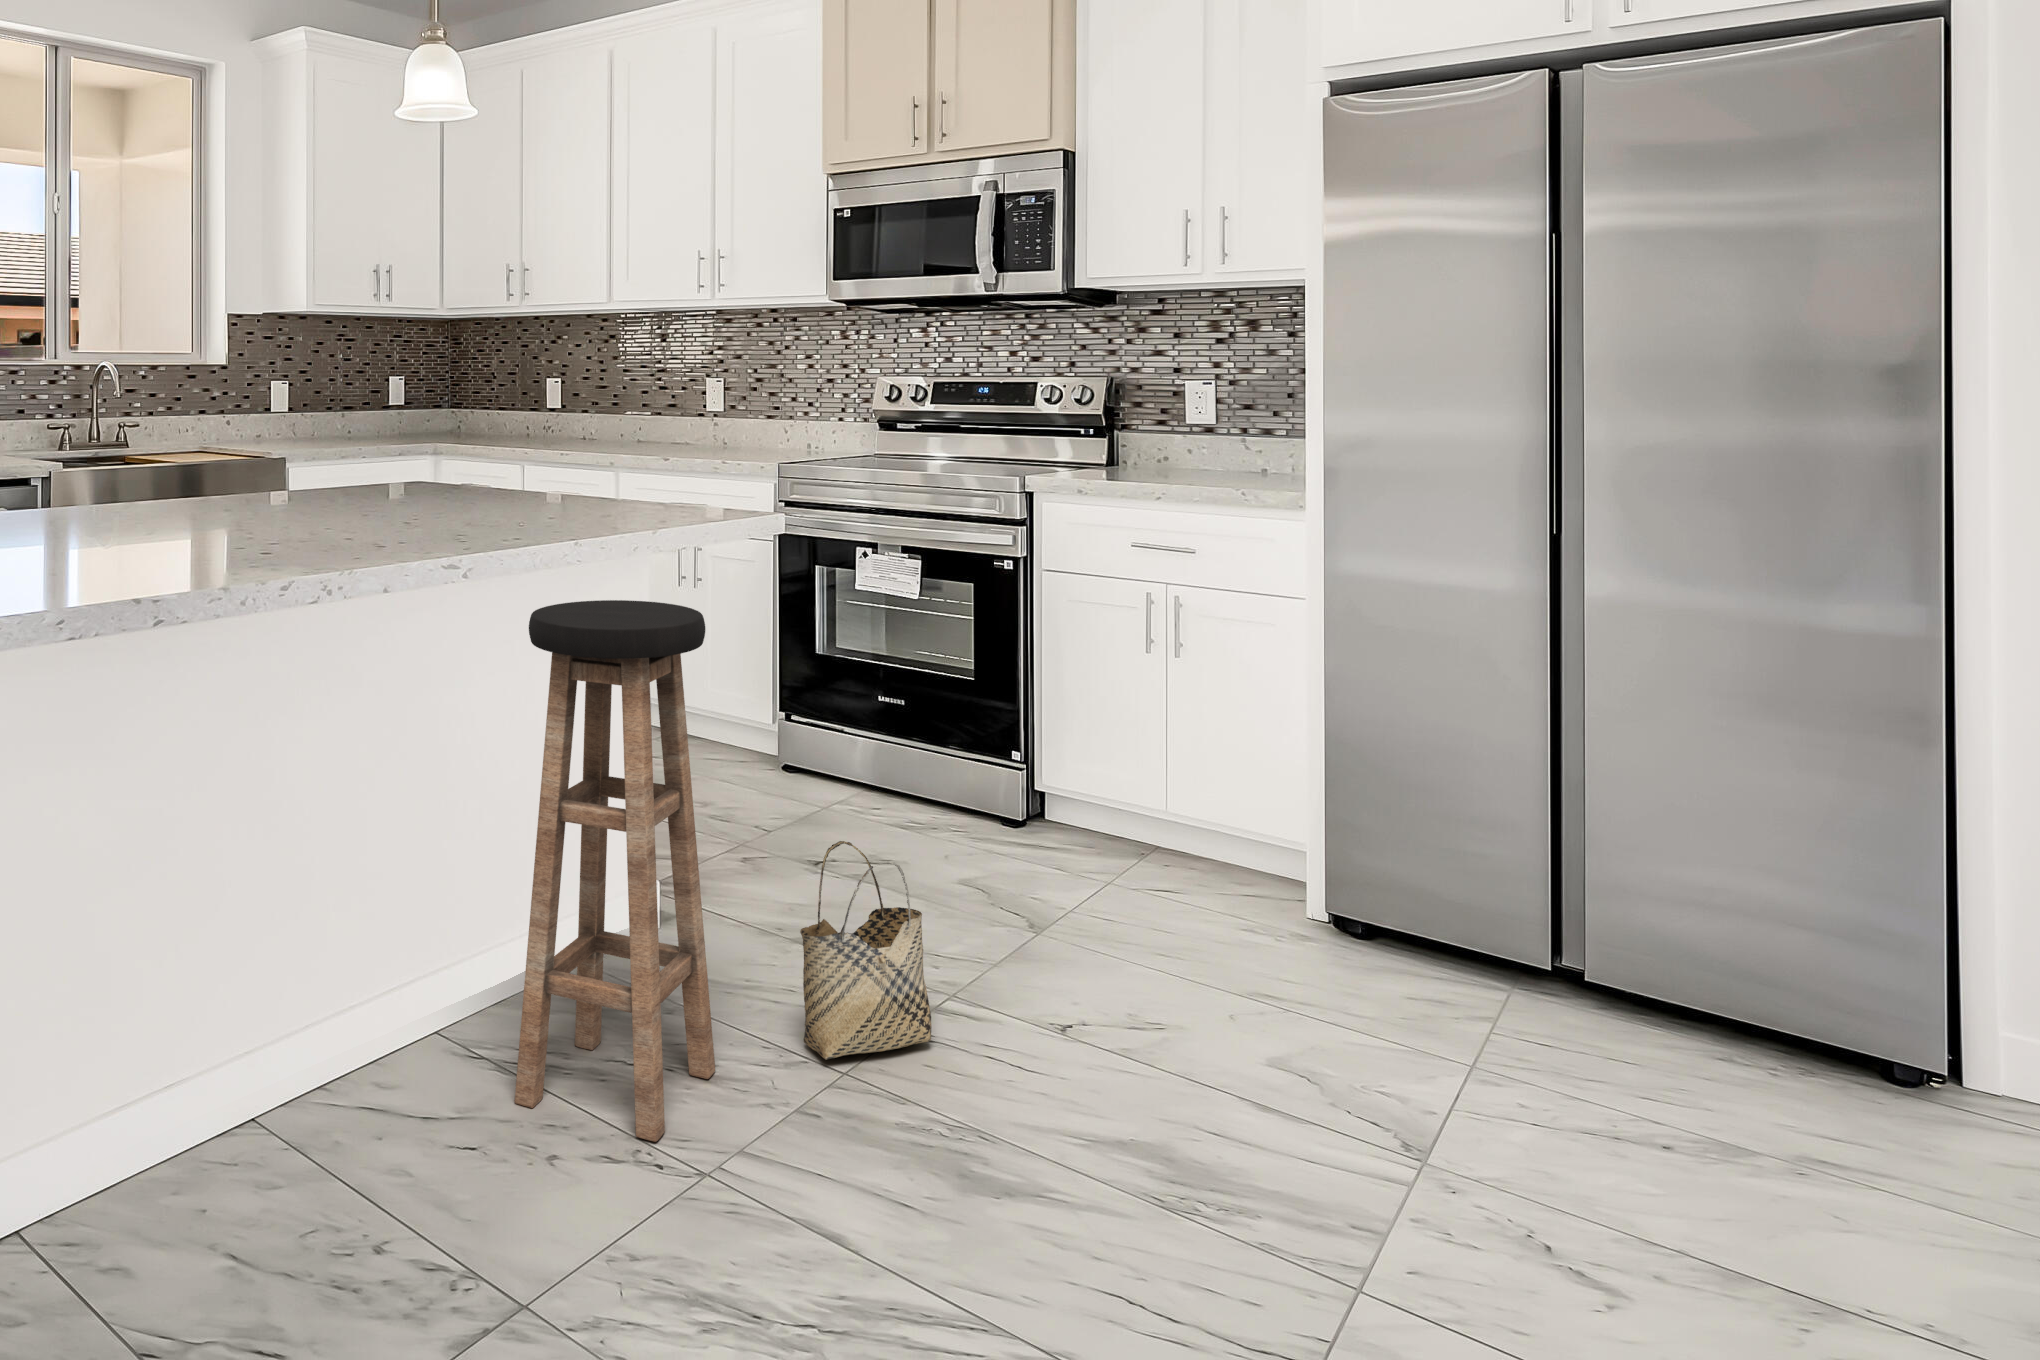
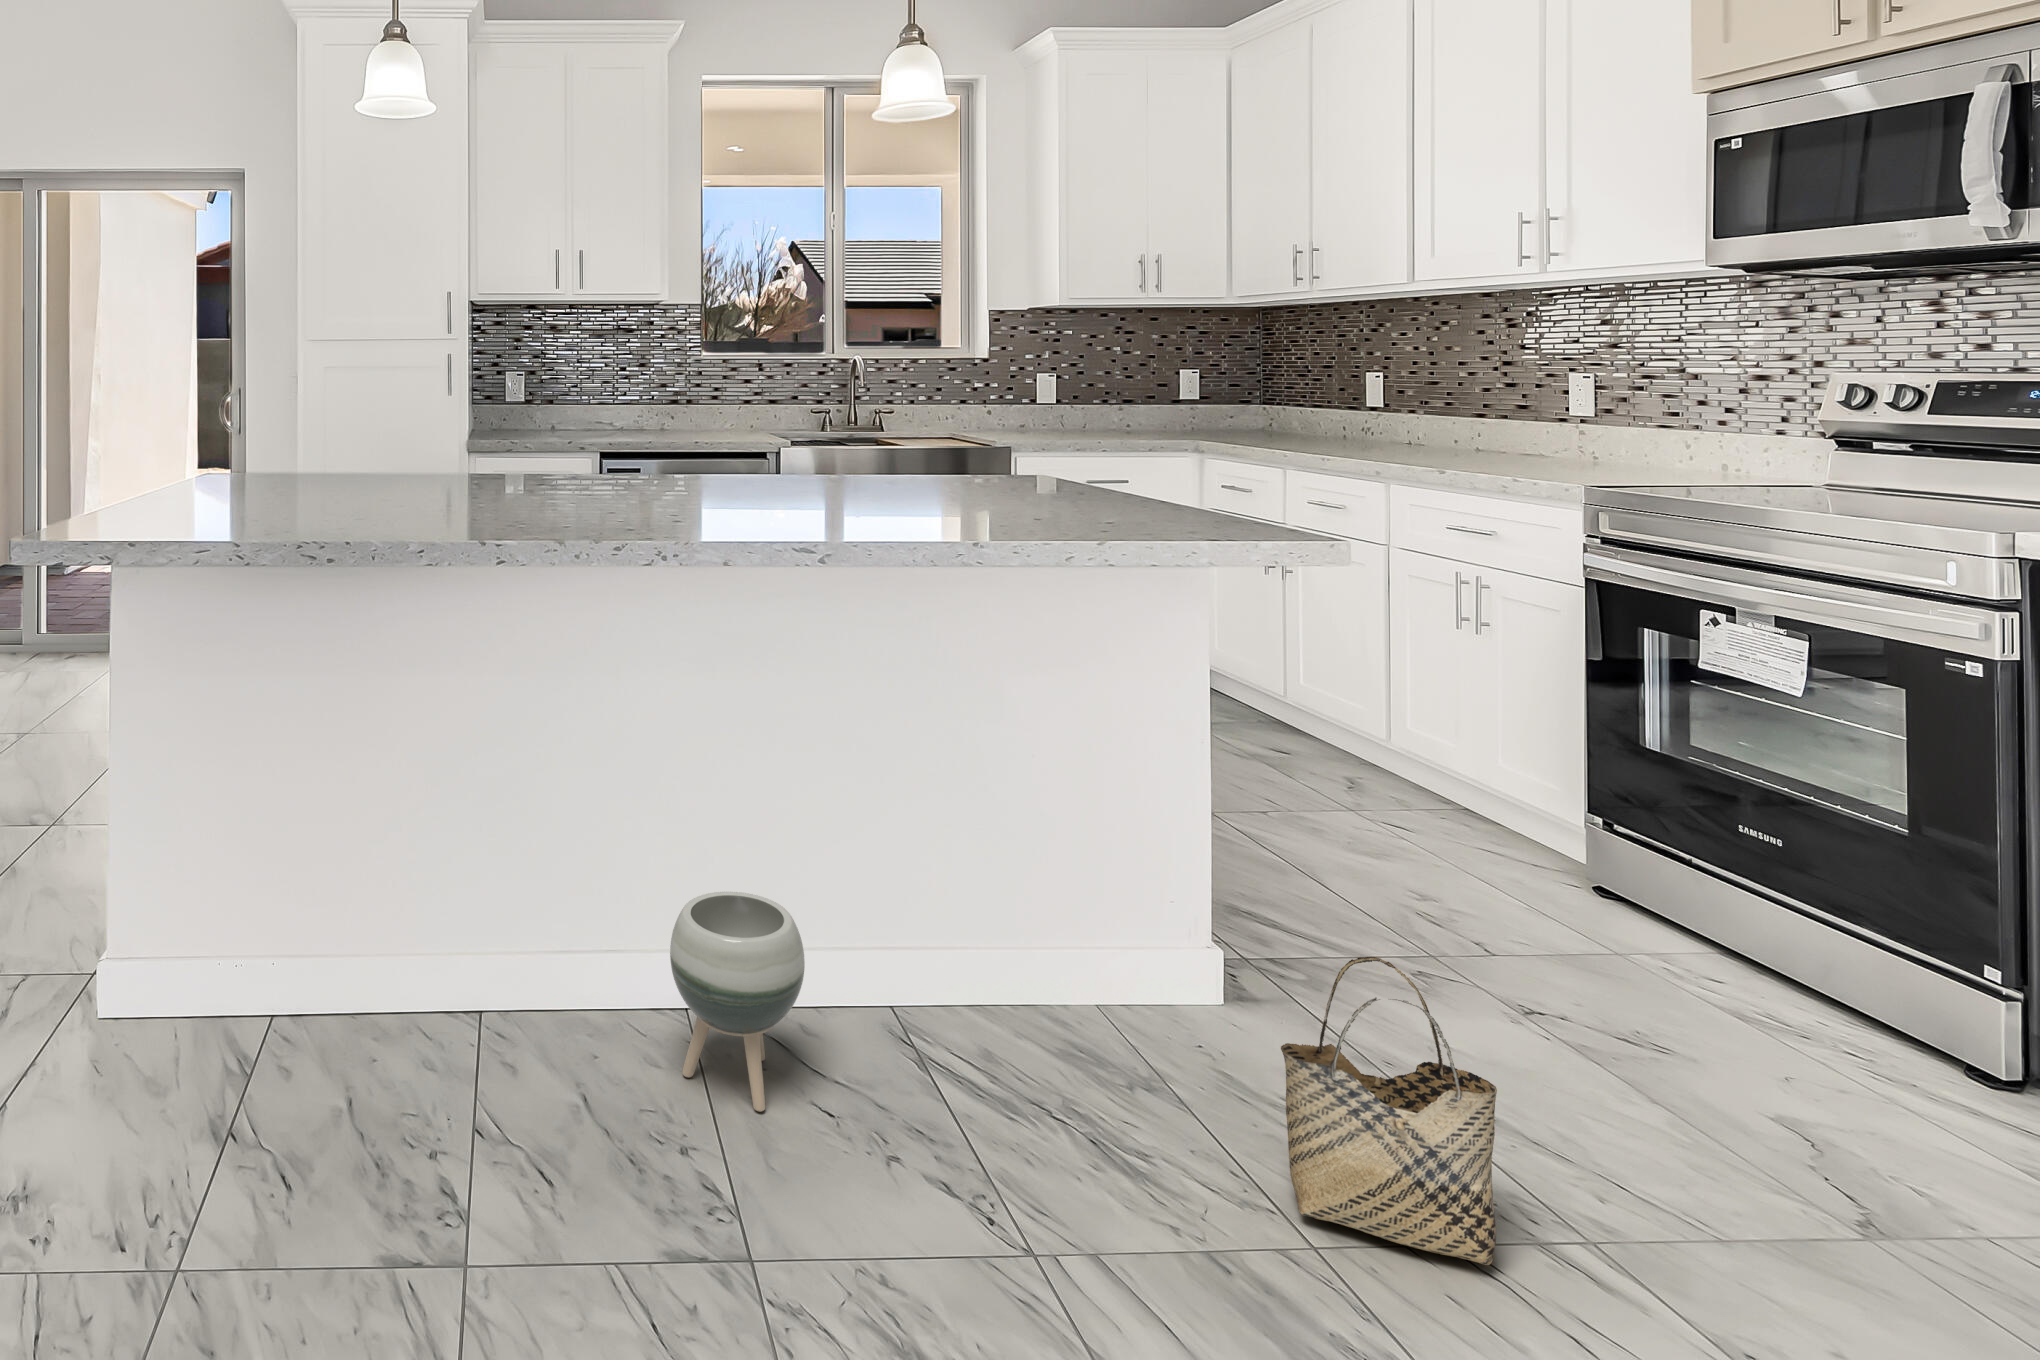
bar stool: present [515,600,715,1142] -> none [904,602,1150,1197]
planter: none [298,955,443,1179] -> present [670,892,805,1112]

